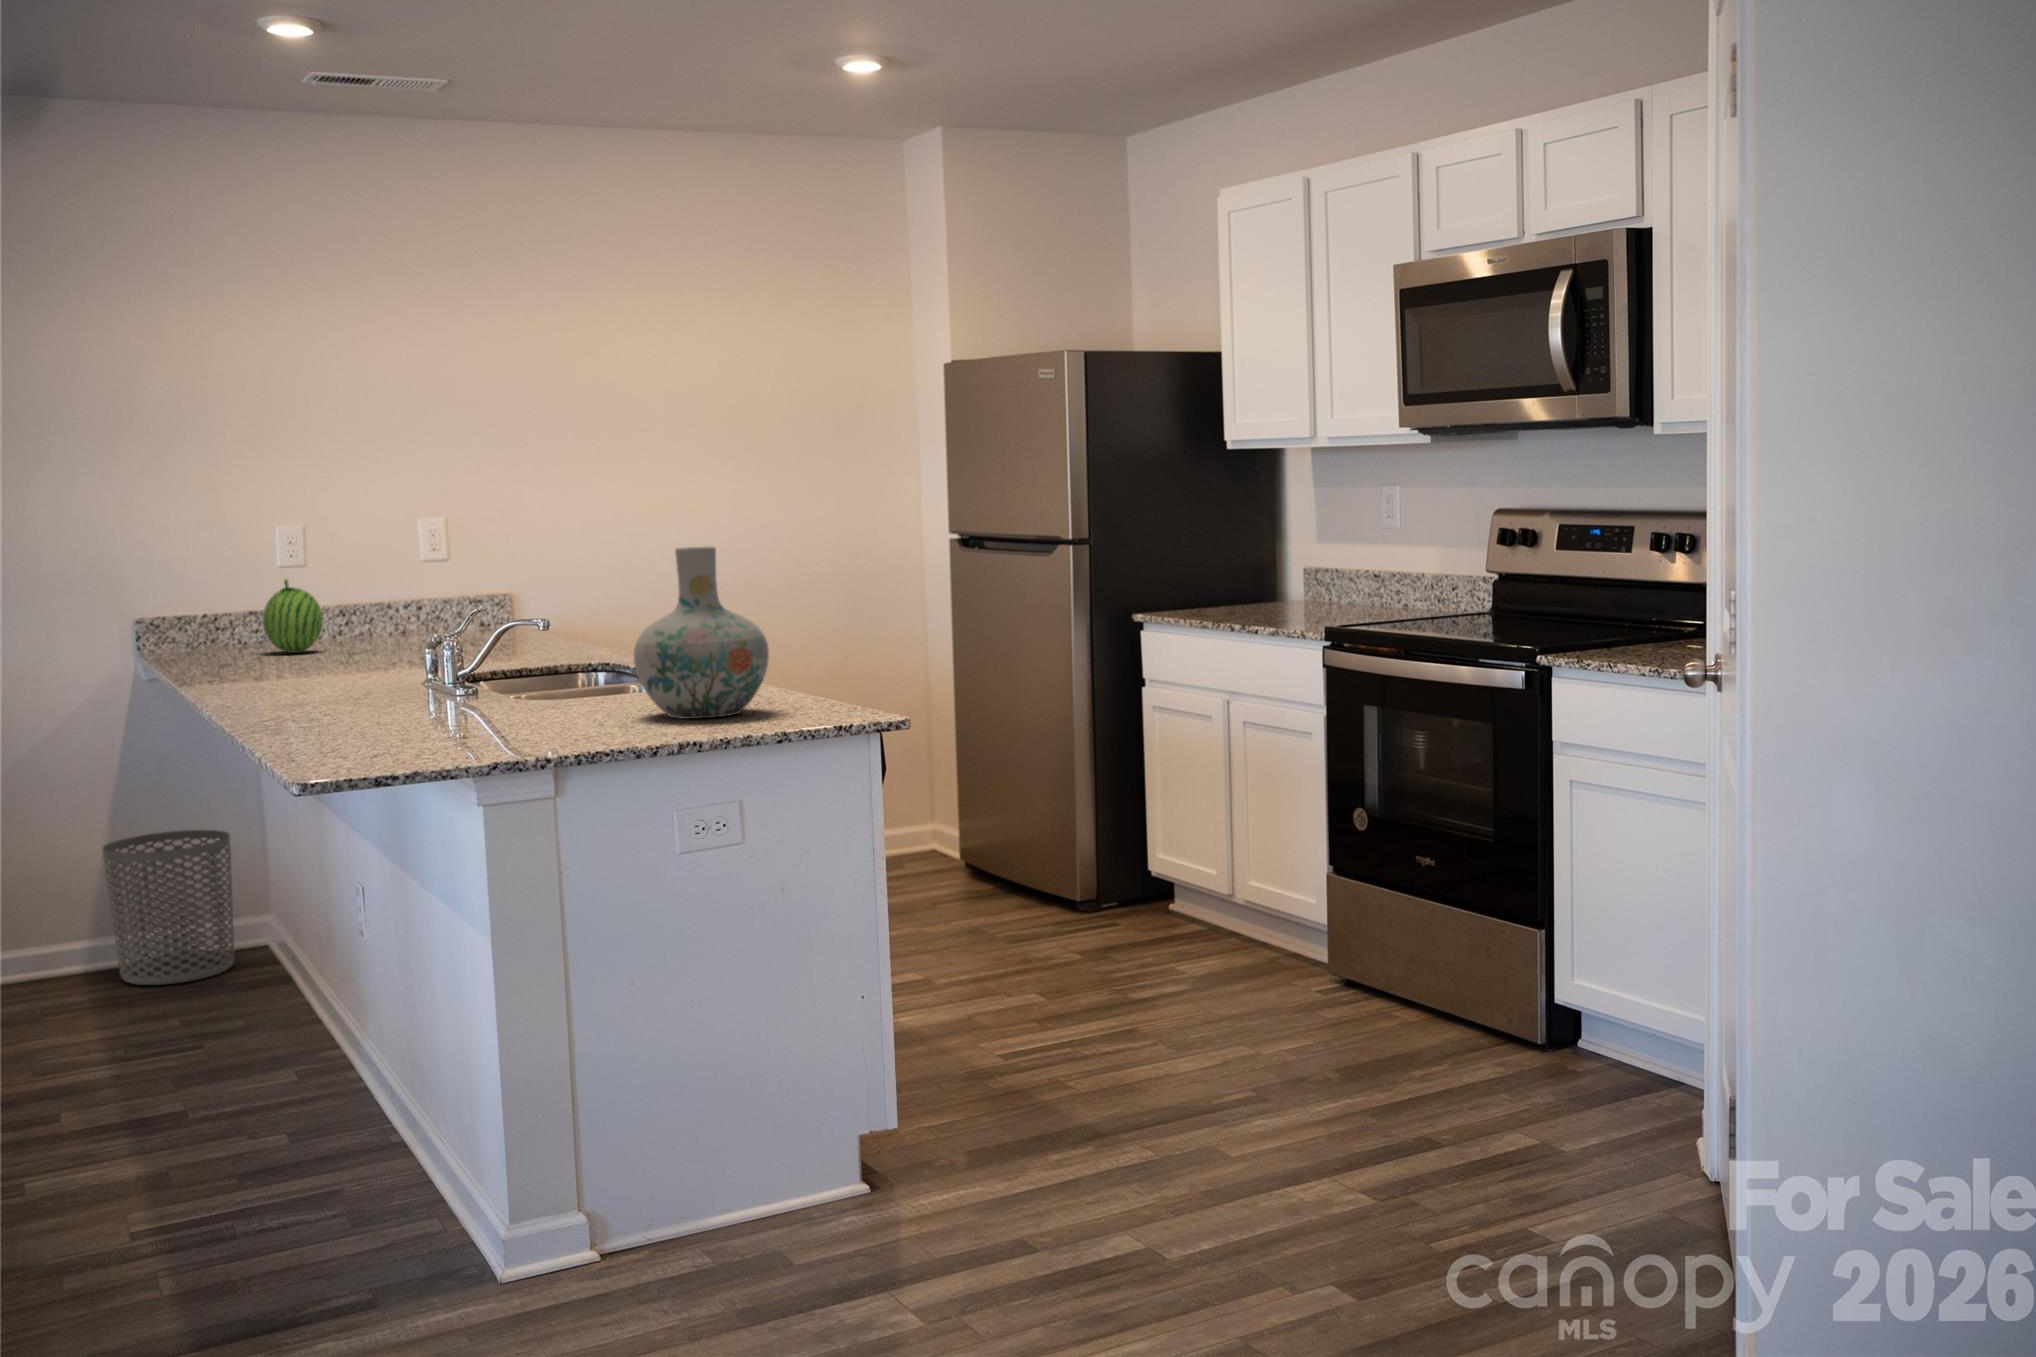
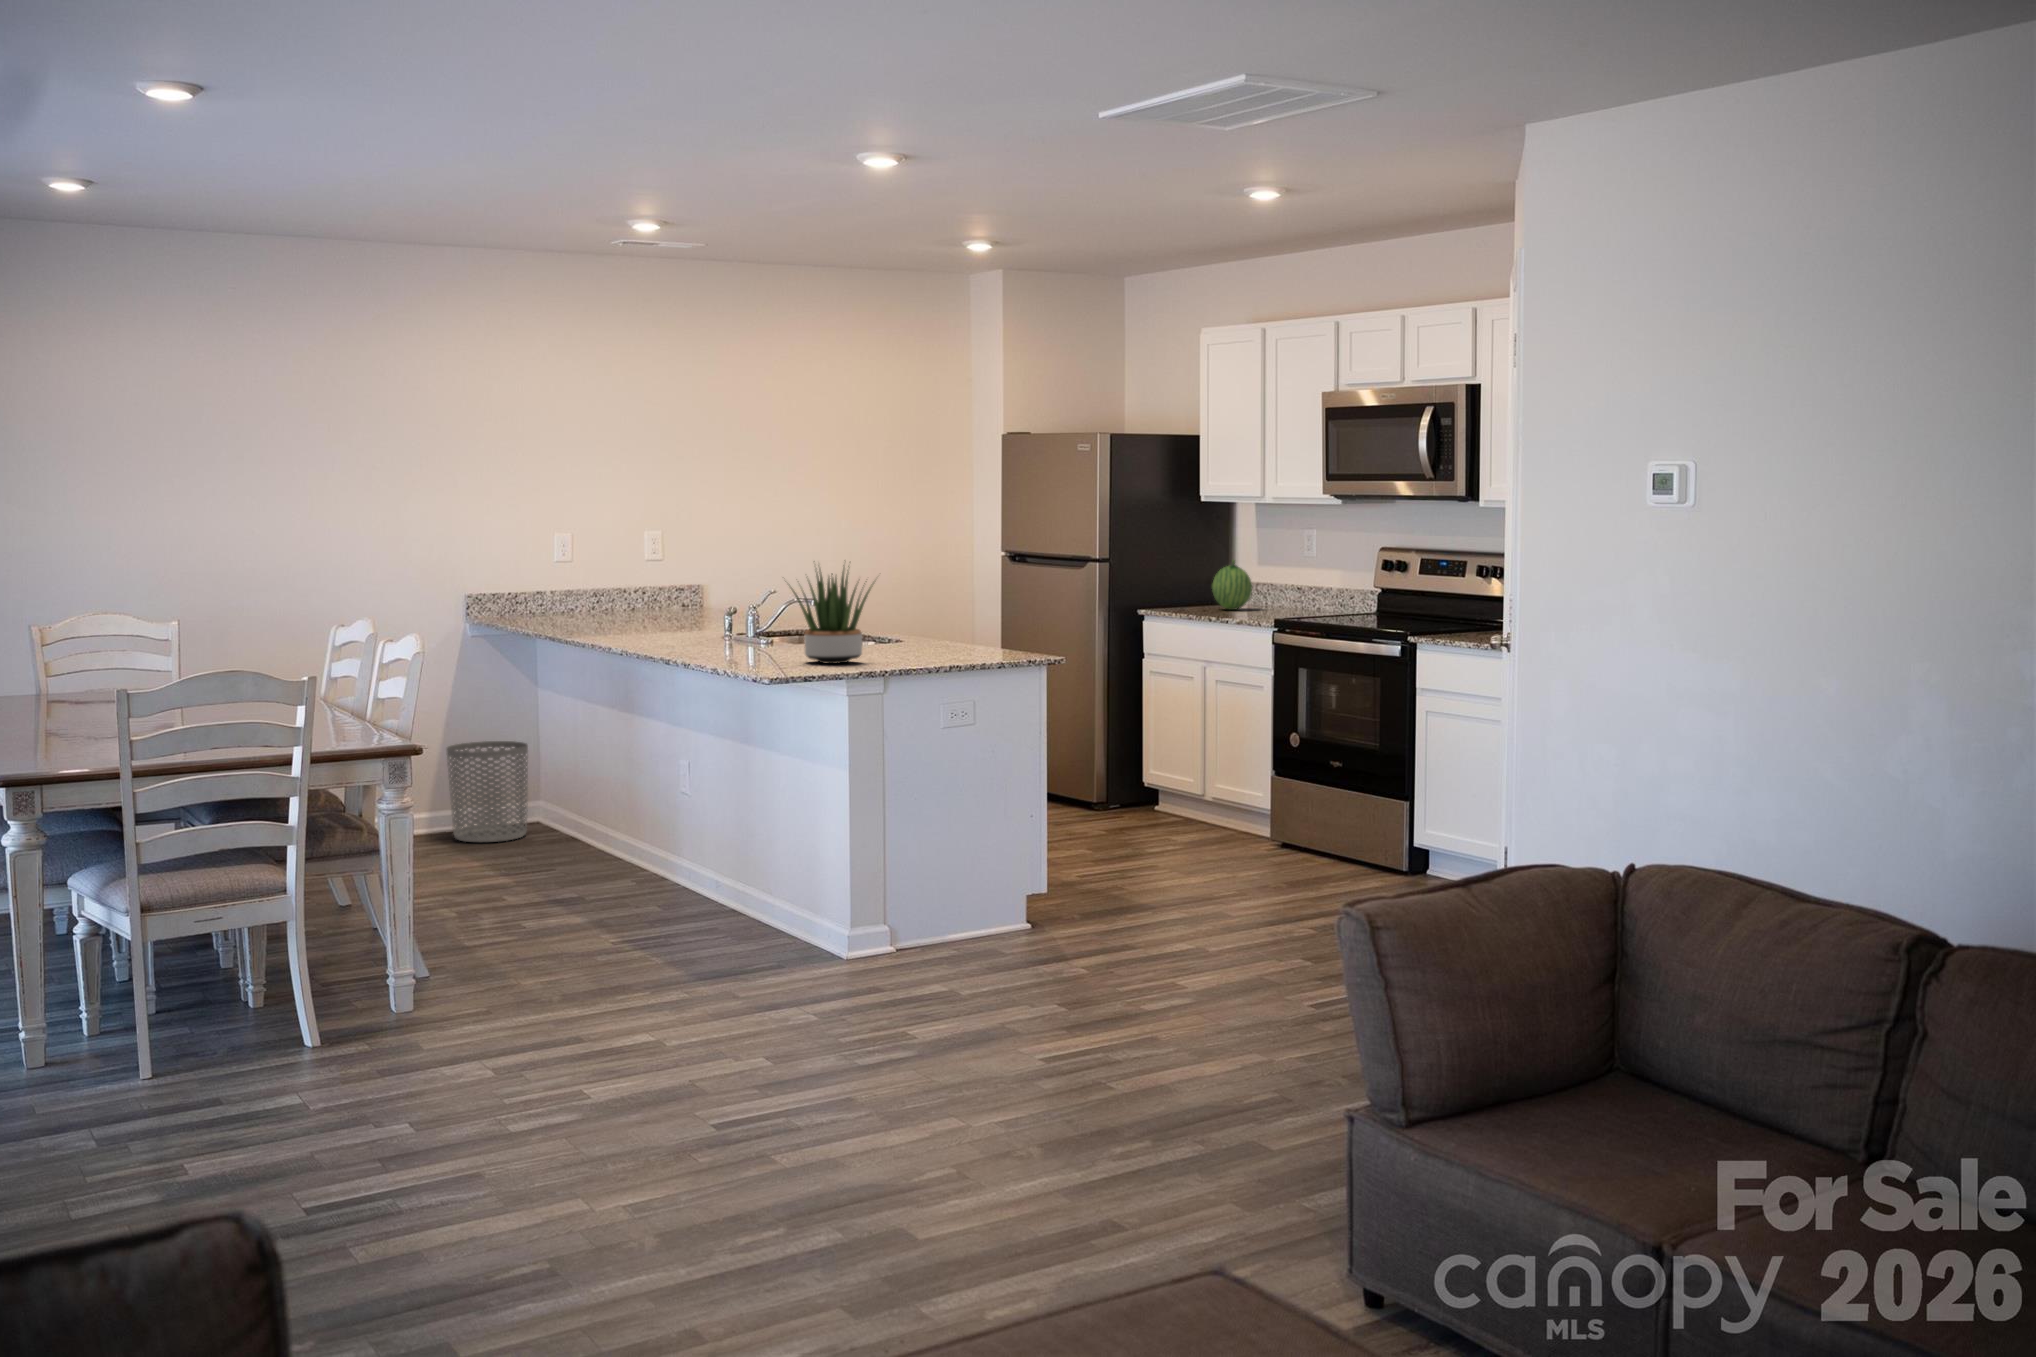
vase: present [634,547,769,719] -> none [900,559,977,657]
potted plant: none [360,554,566,742] -> present [791,566,874,664]
fruit: present [263,580,323,653] -> present [1212,560,1252,610]

